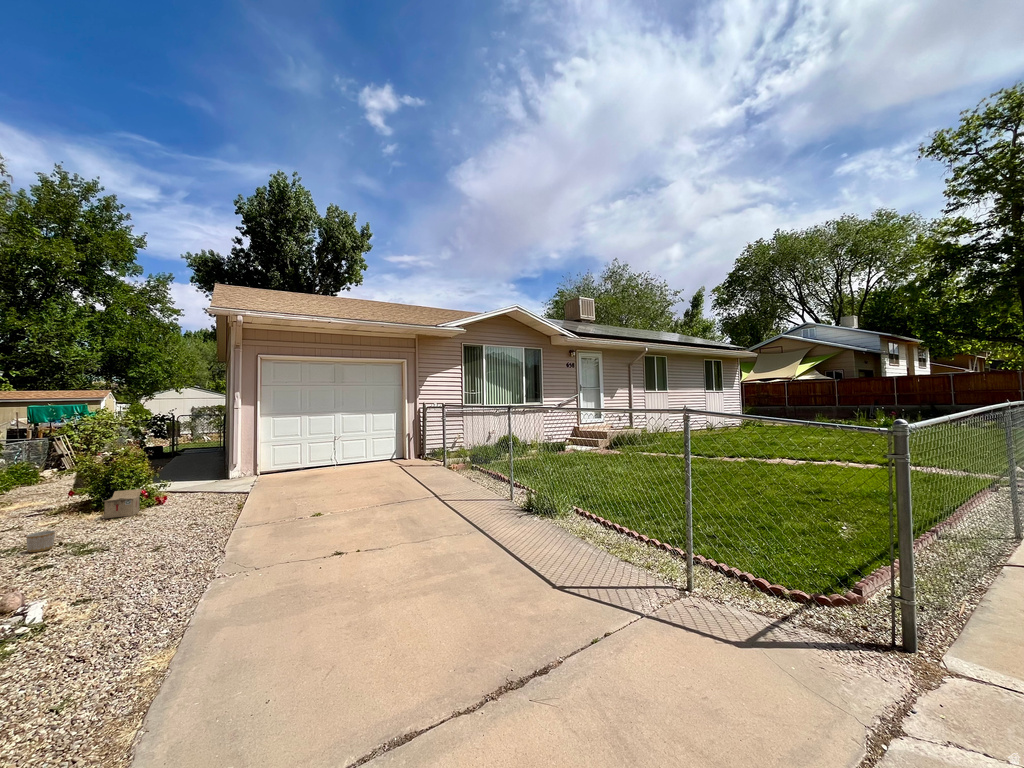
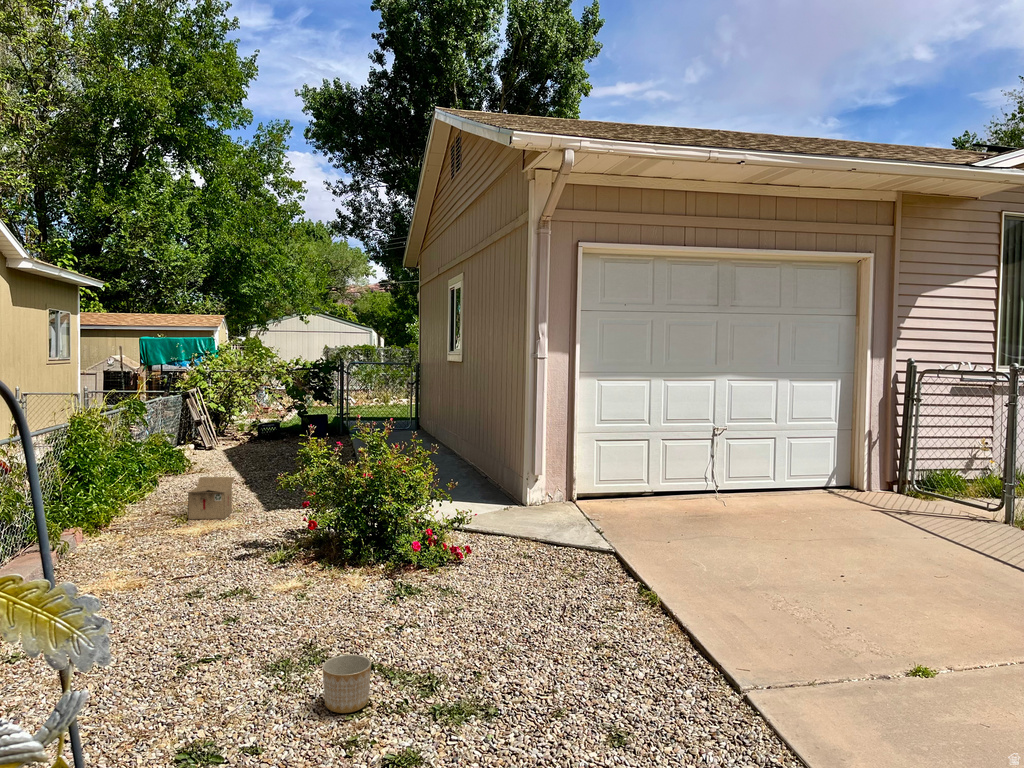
cardboard box: present [104,489,141,519] -> present [187,477,234,519]

